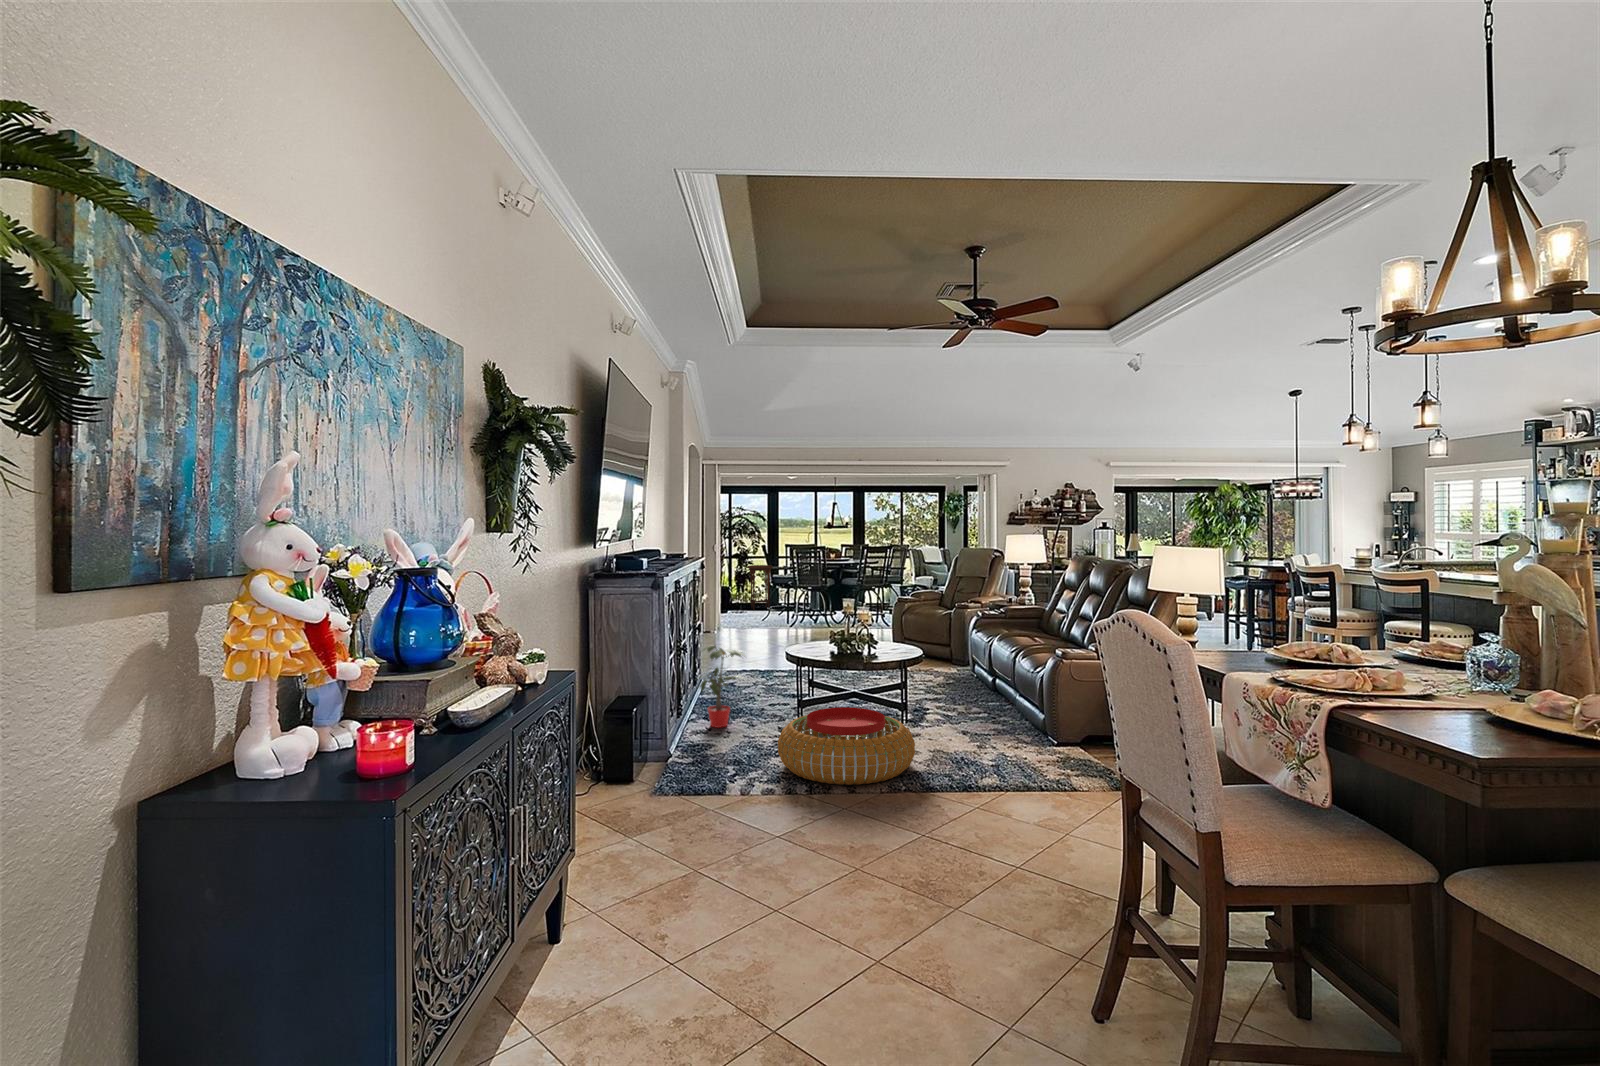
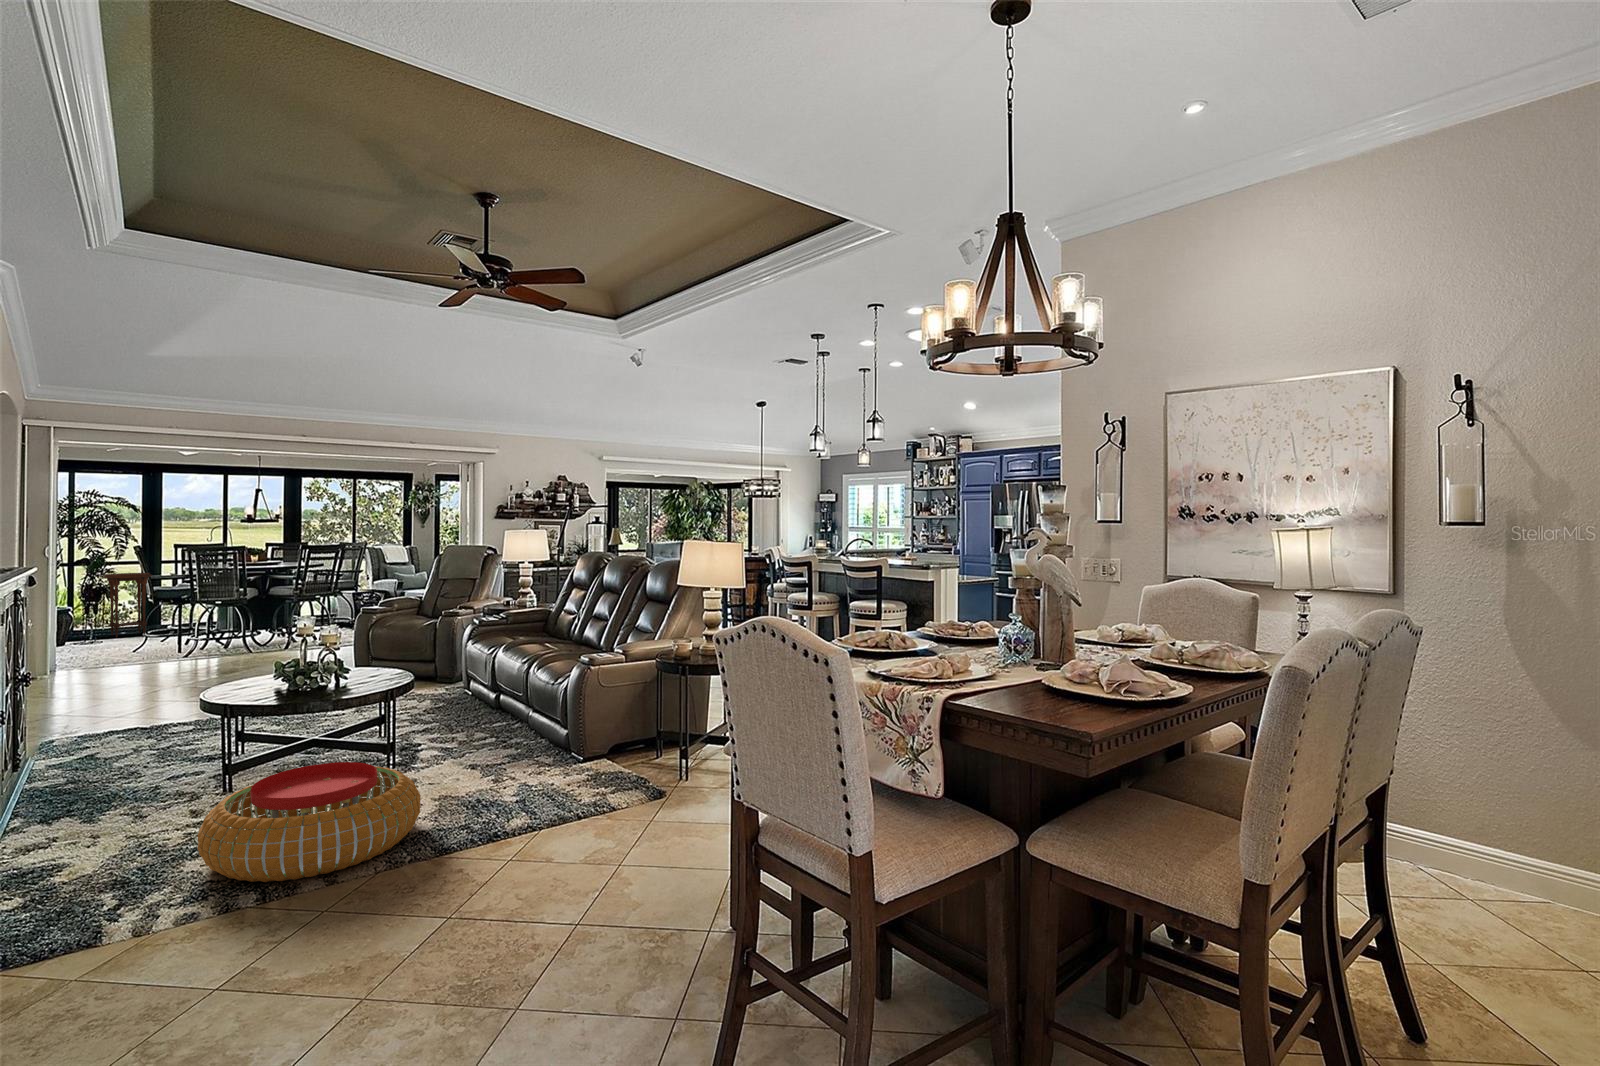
potted plant: present [700,646,745,728] -> none [11,702,133,834]

